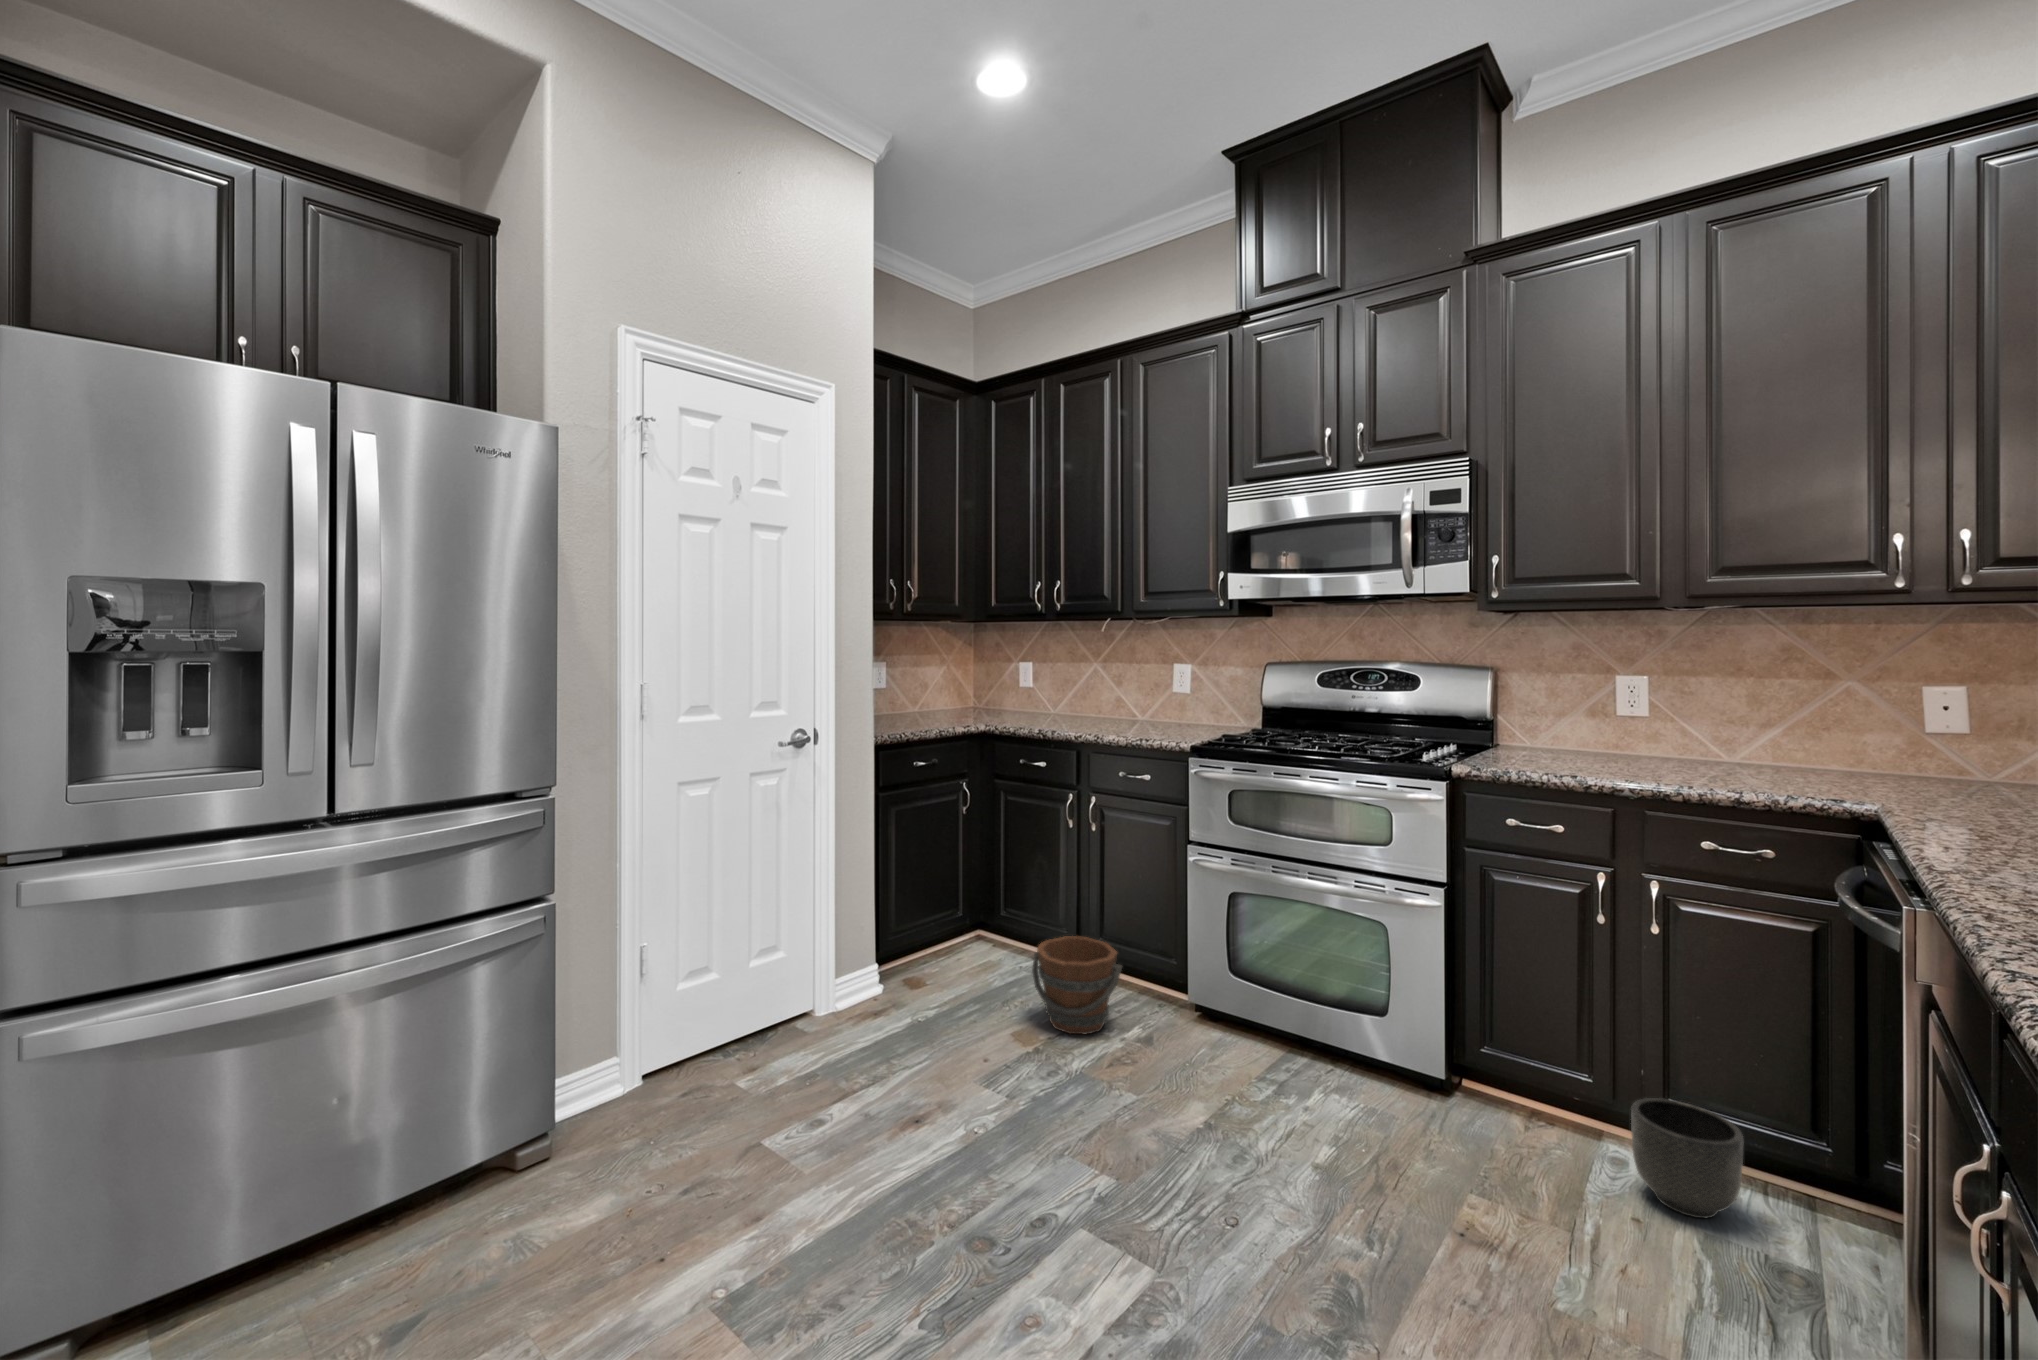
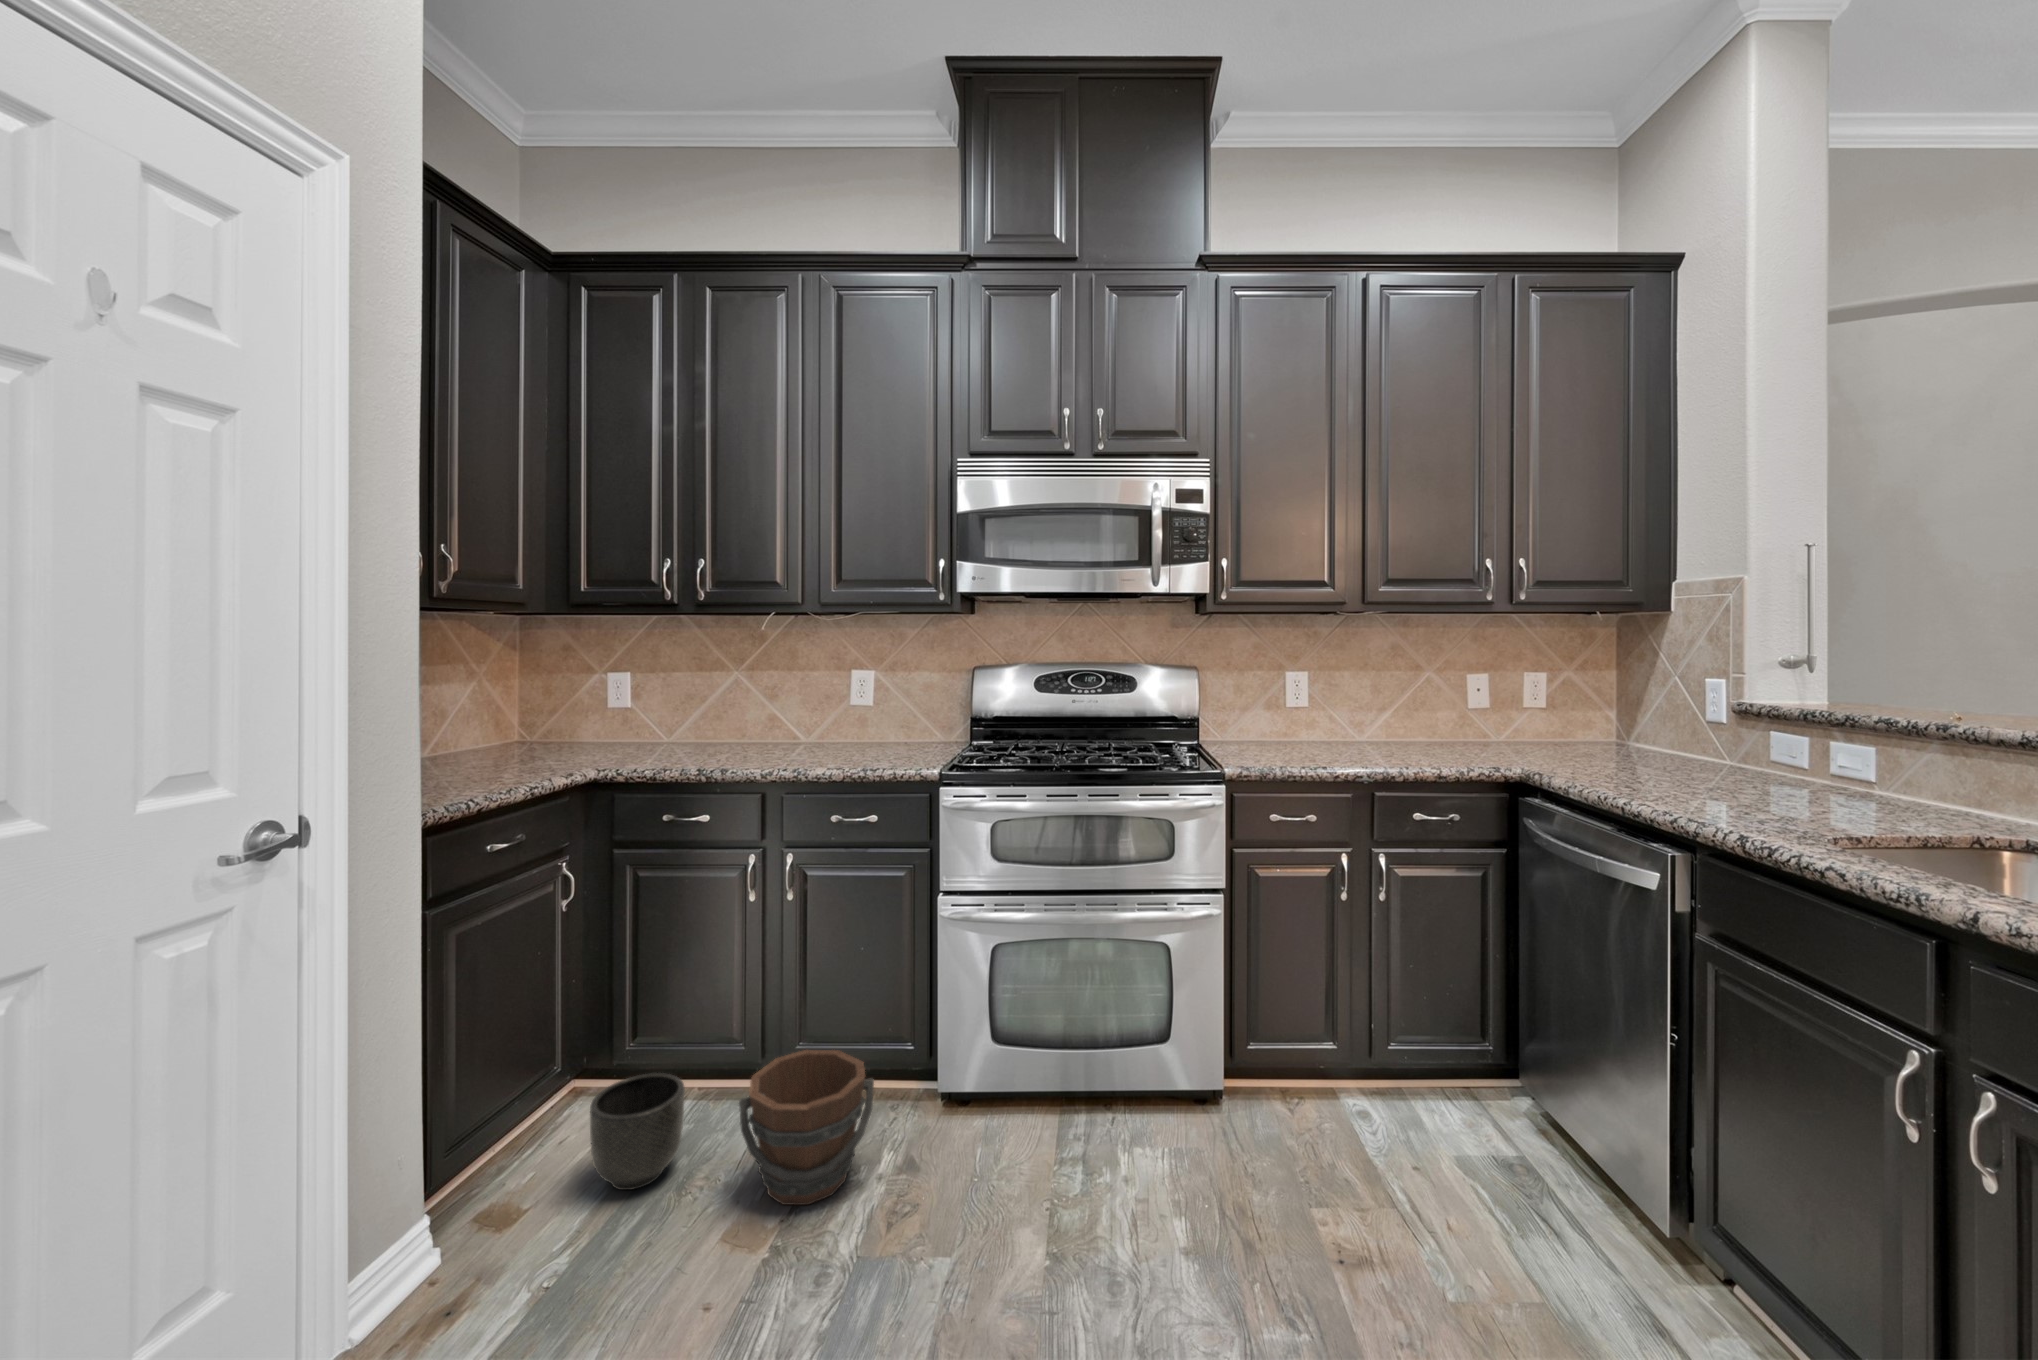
planter: present [1631,1098,1743,1218] -> present [590,1073,685,1190]

